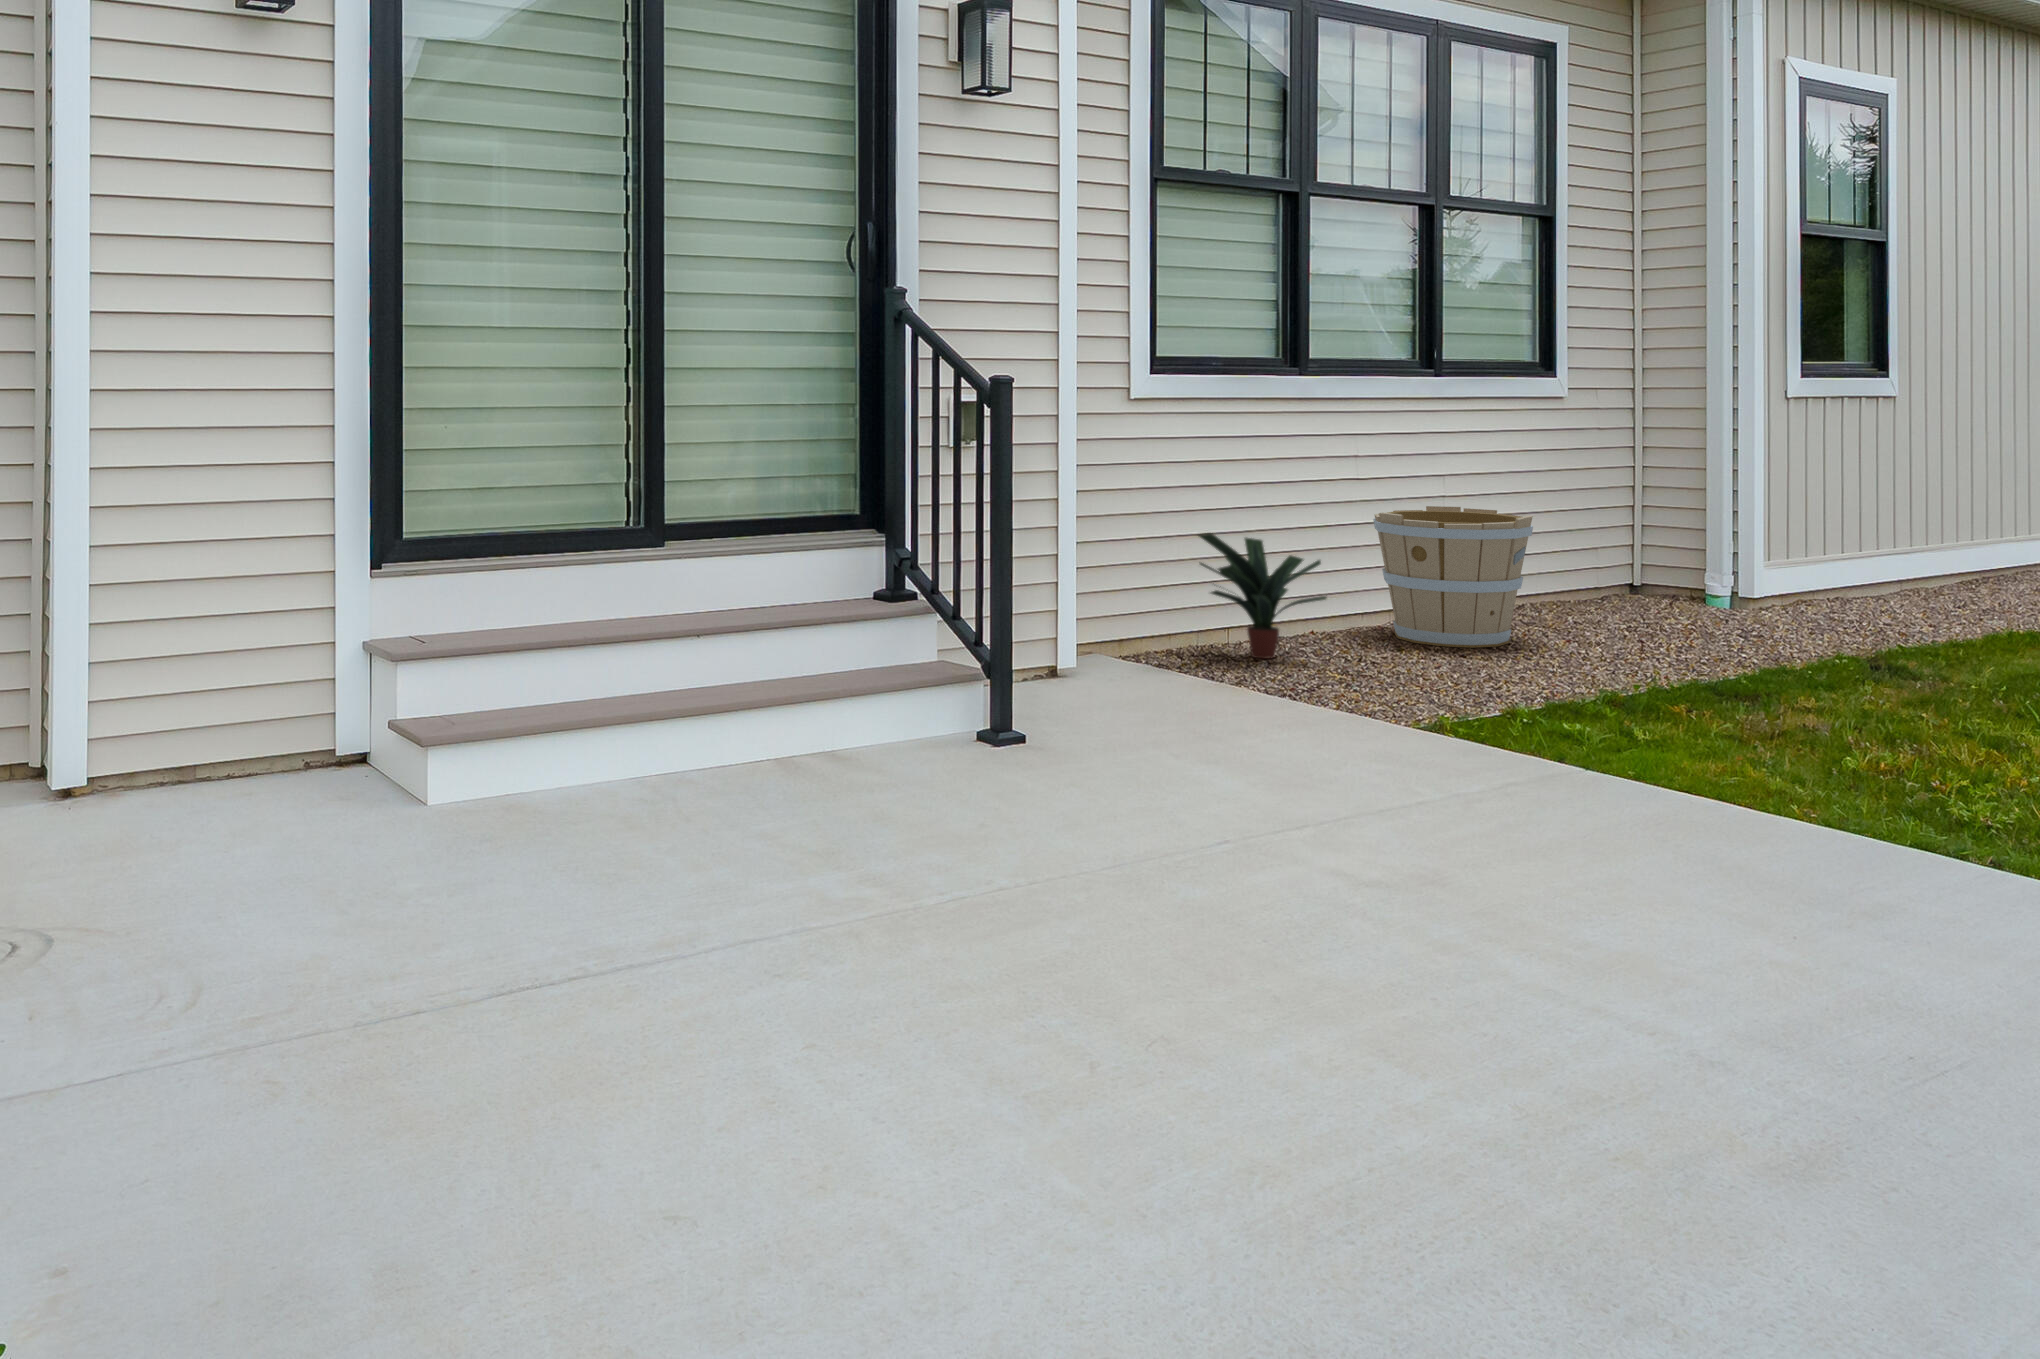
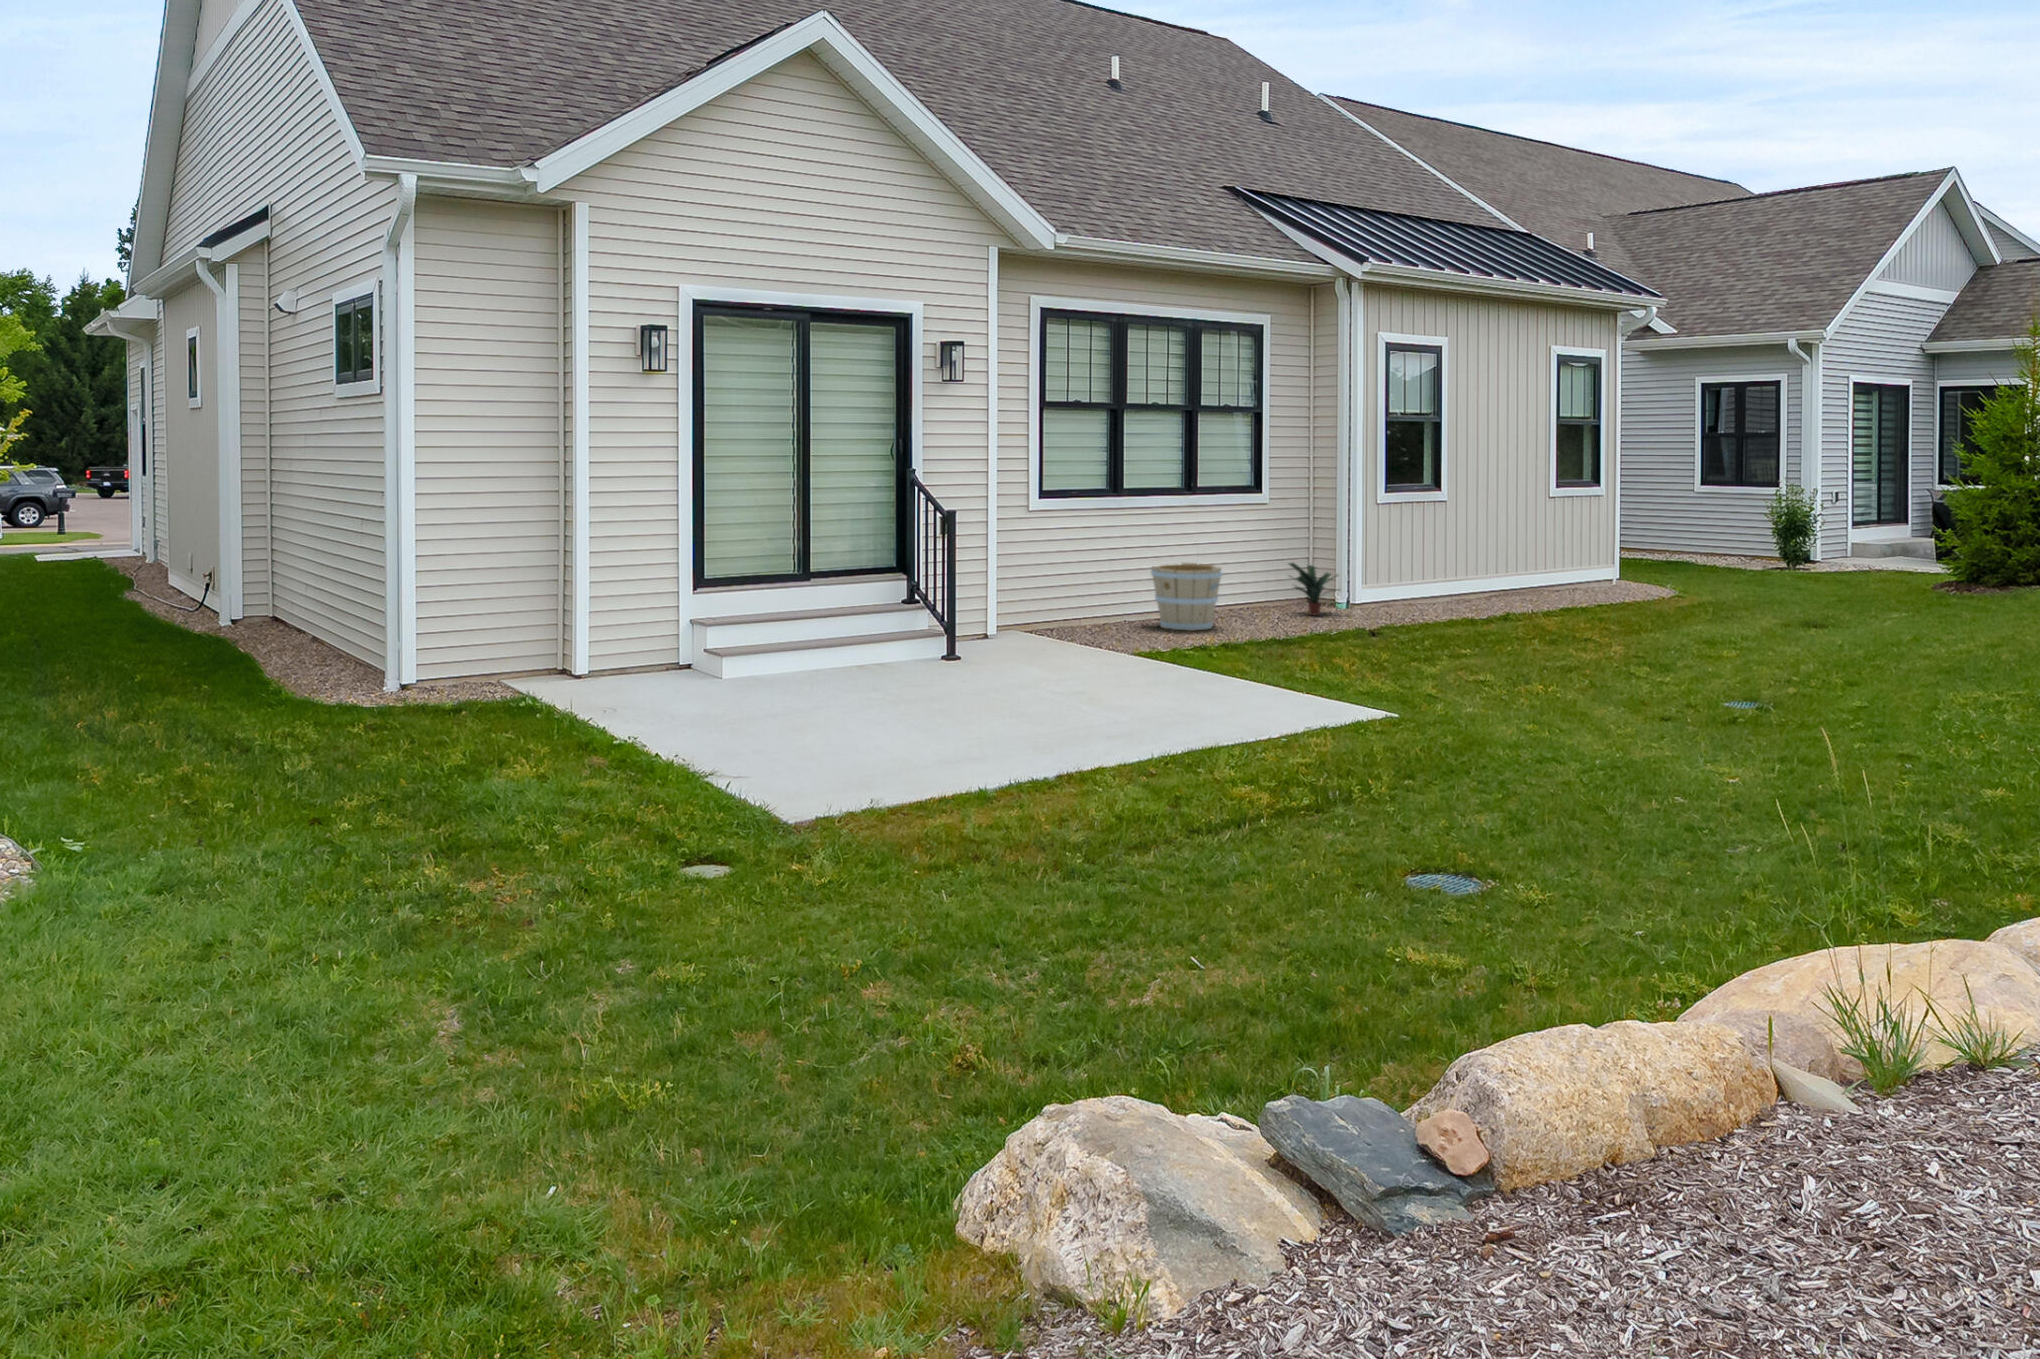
potted plant: present [1198,533,1326,659] -> present [1289,563,1337,615]

